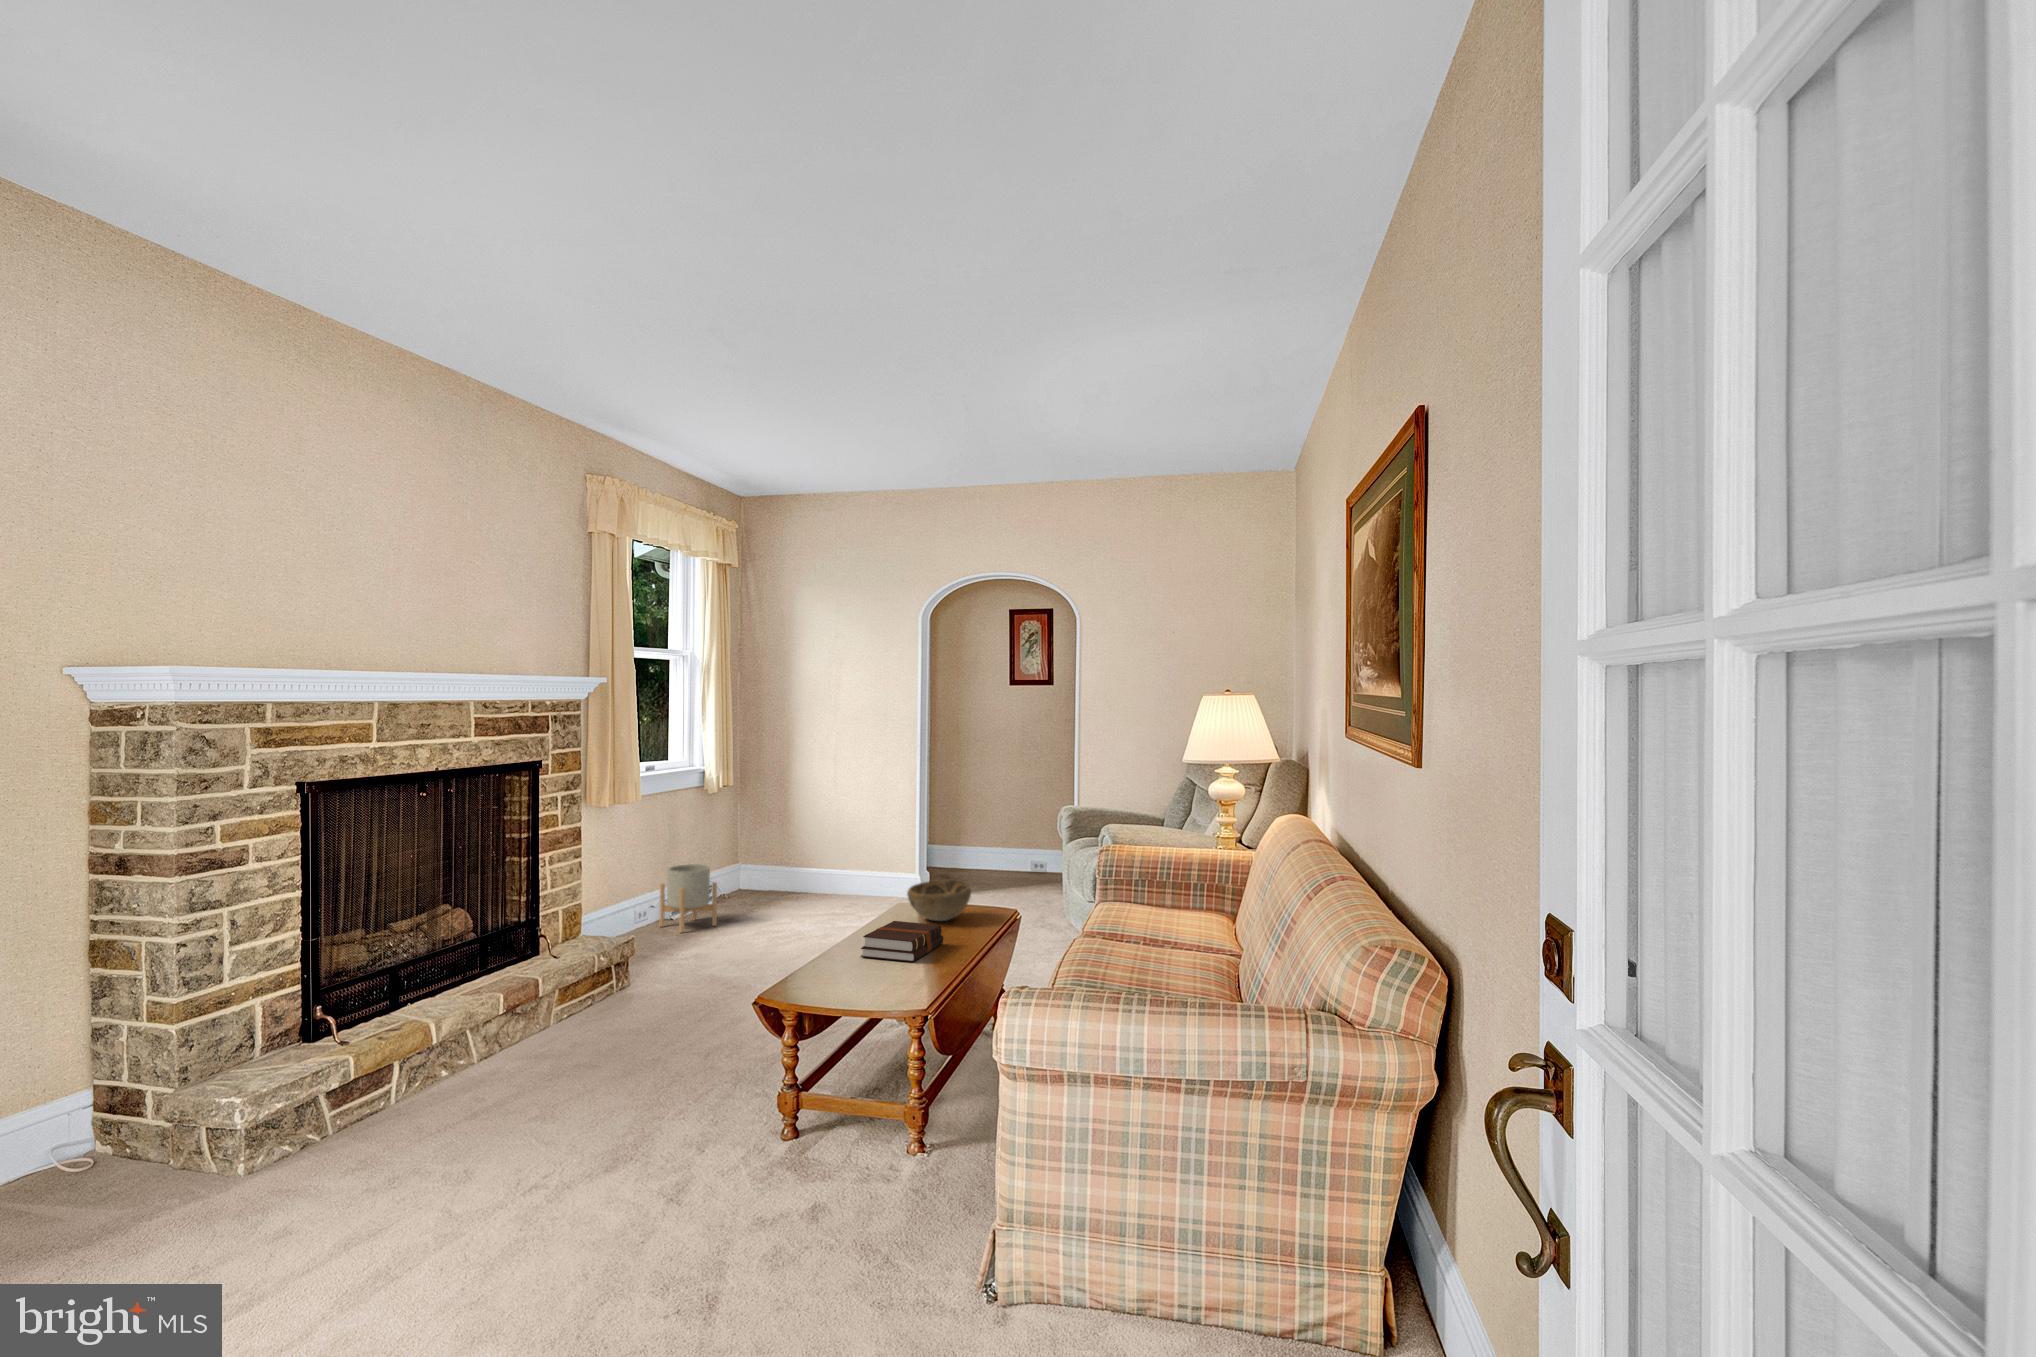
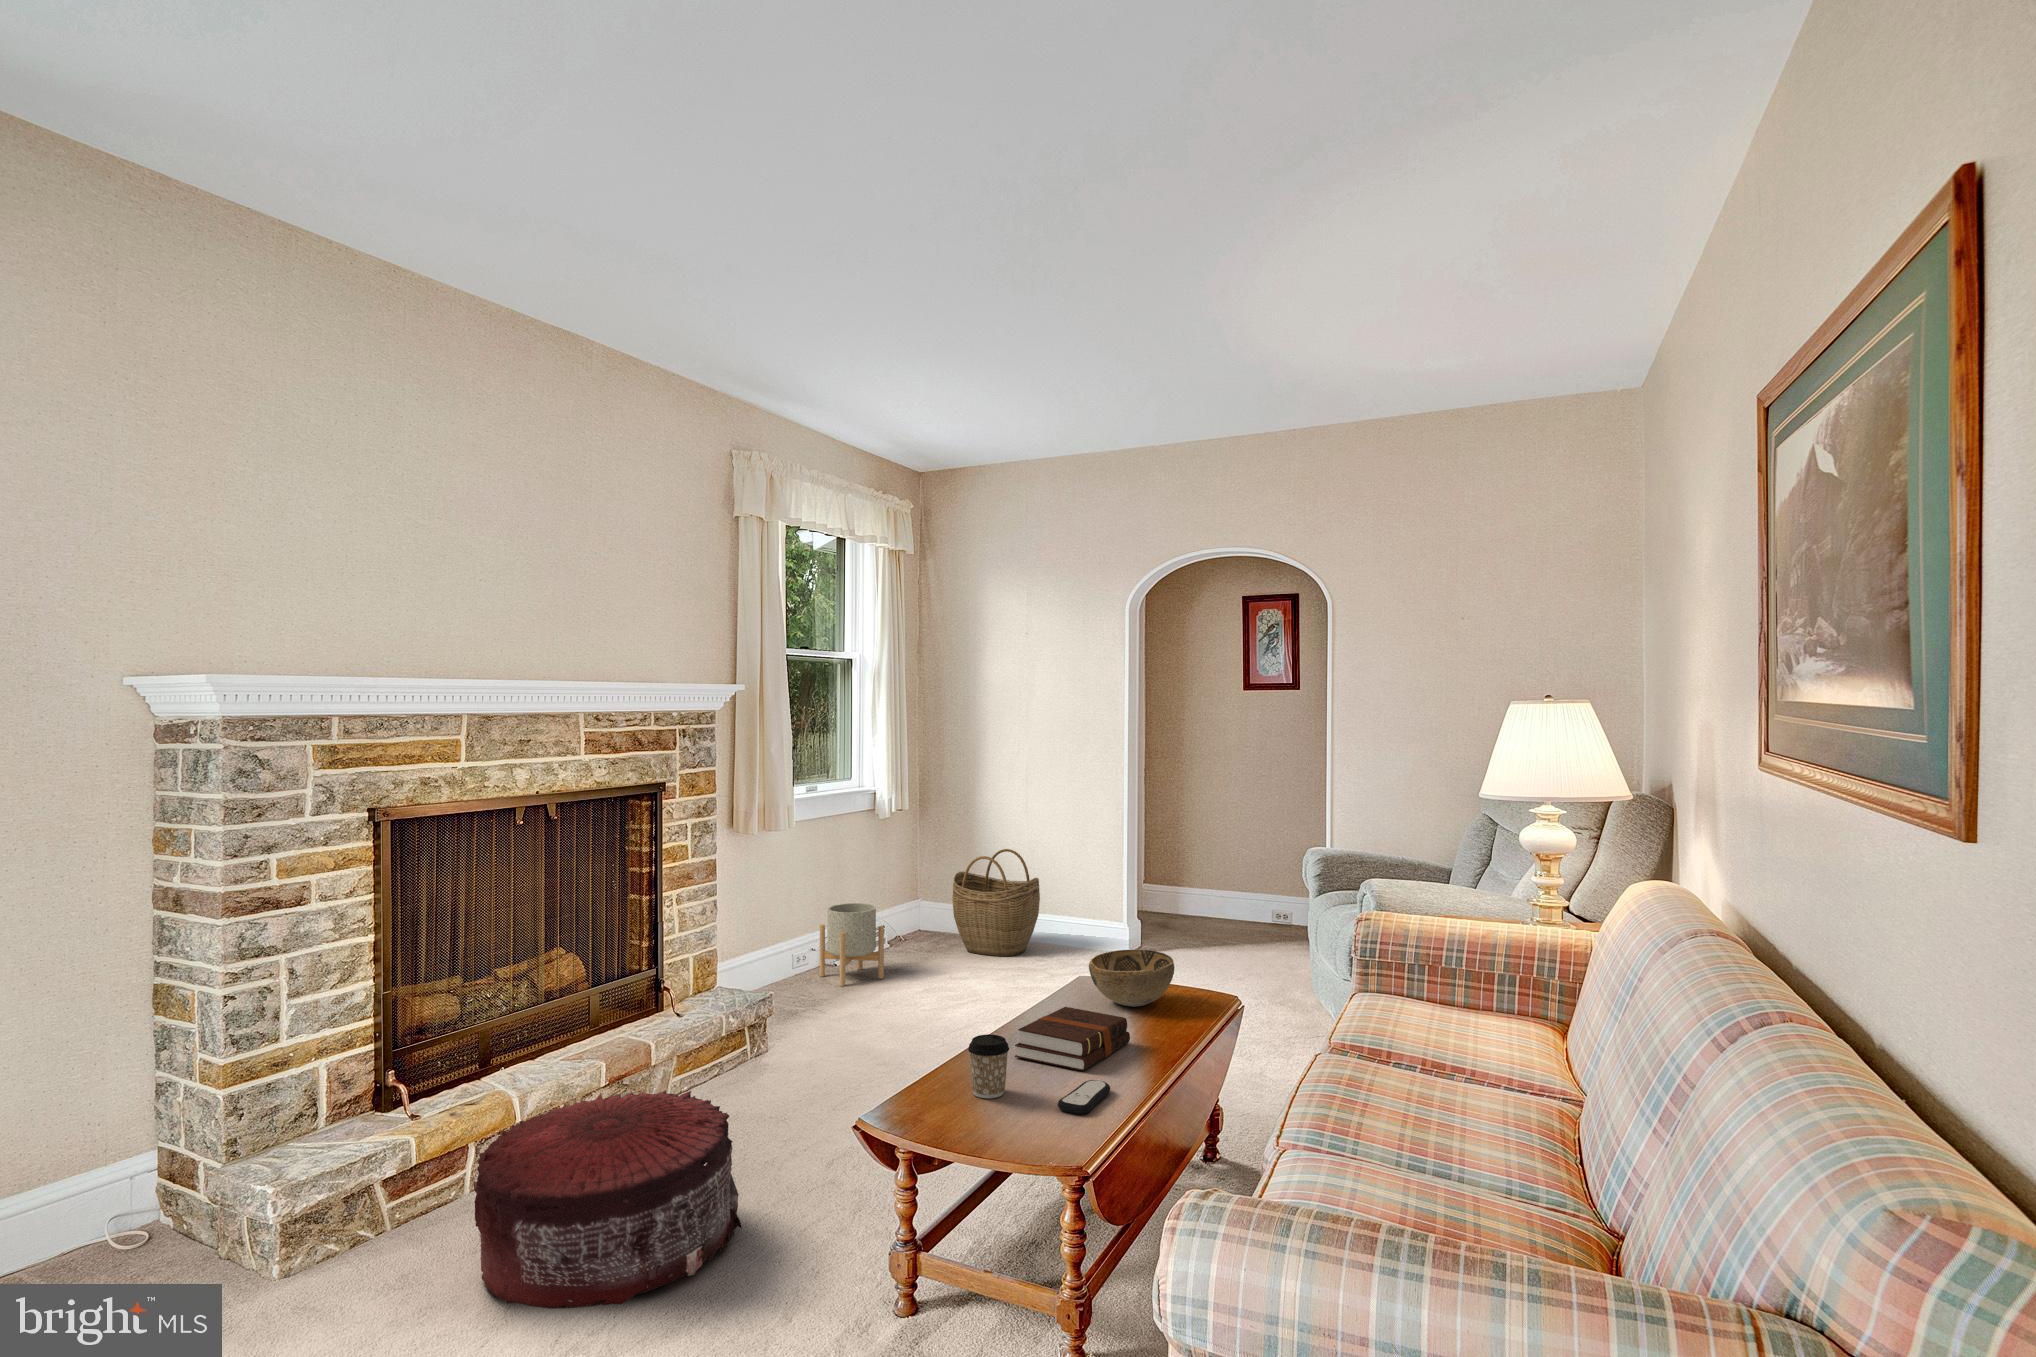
woven basket: none [772,817,846,904] -> present [952,849,1040,956]
coffee cup: none [832,937,863,982] -> present [968,1034,1009,1098]
remote control: none [900,966,936,987] -> present [1058,1080,1110,1114]
pouf: none [421,1002,646,1168] -> present [473,1091,742,1309]

